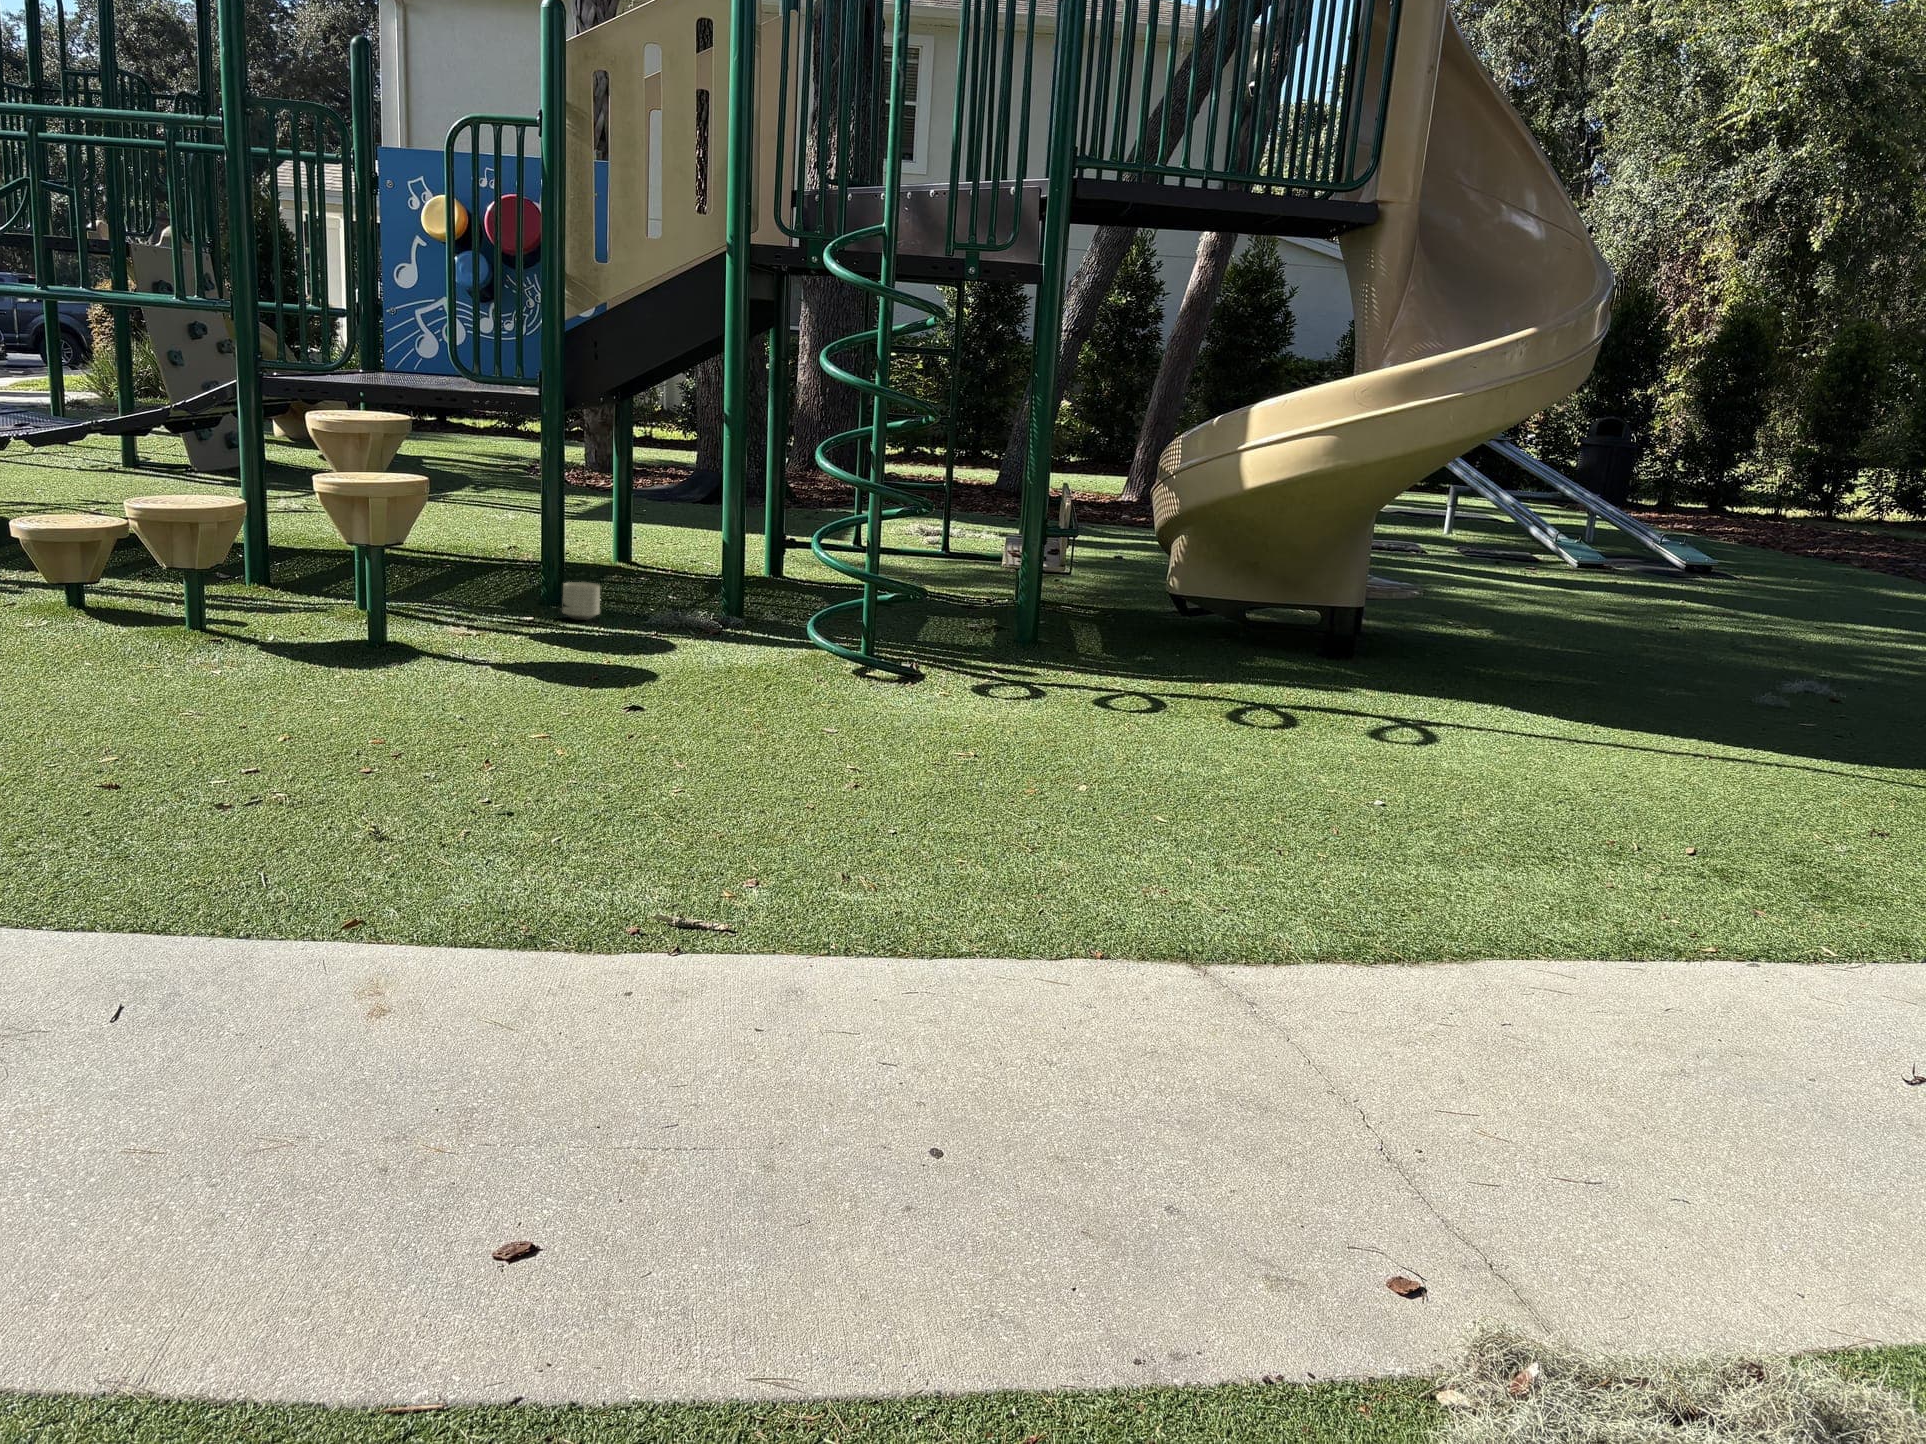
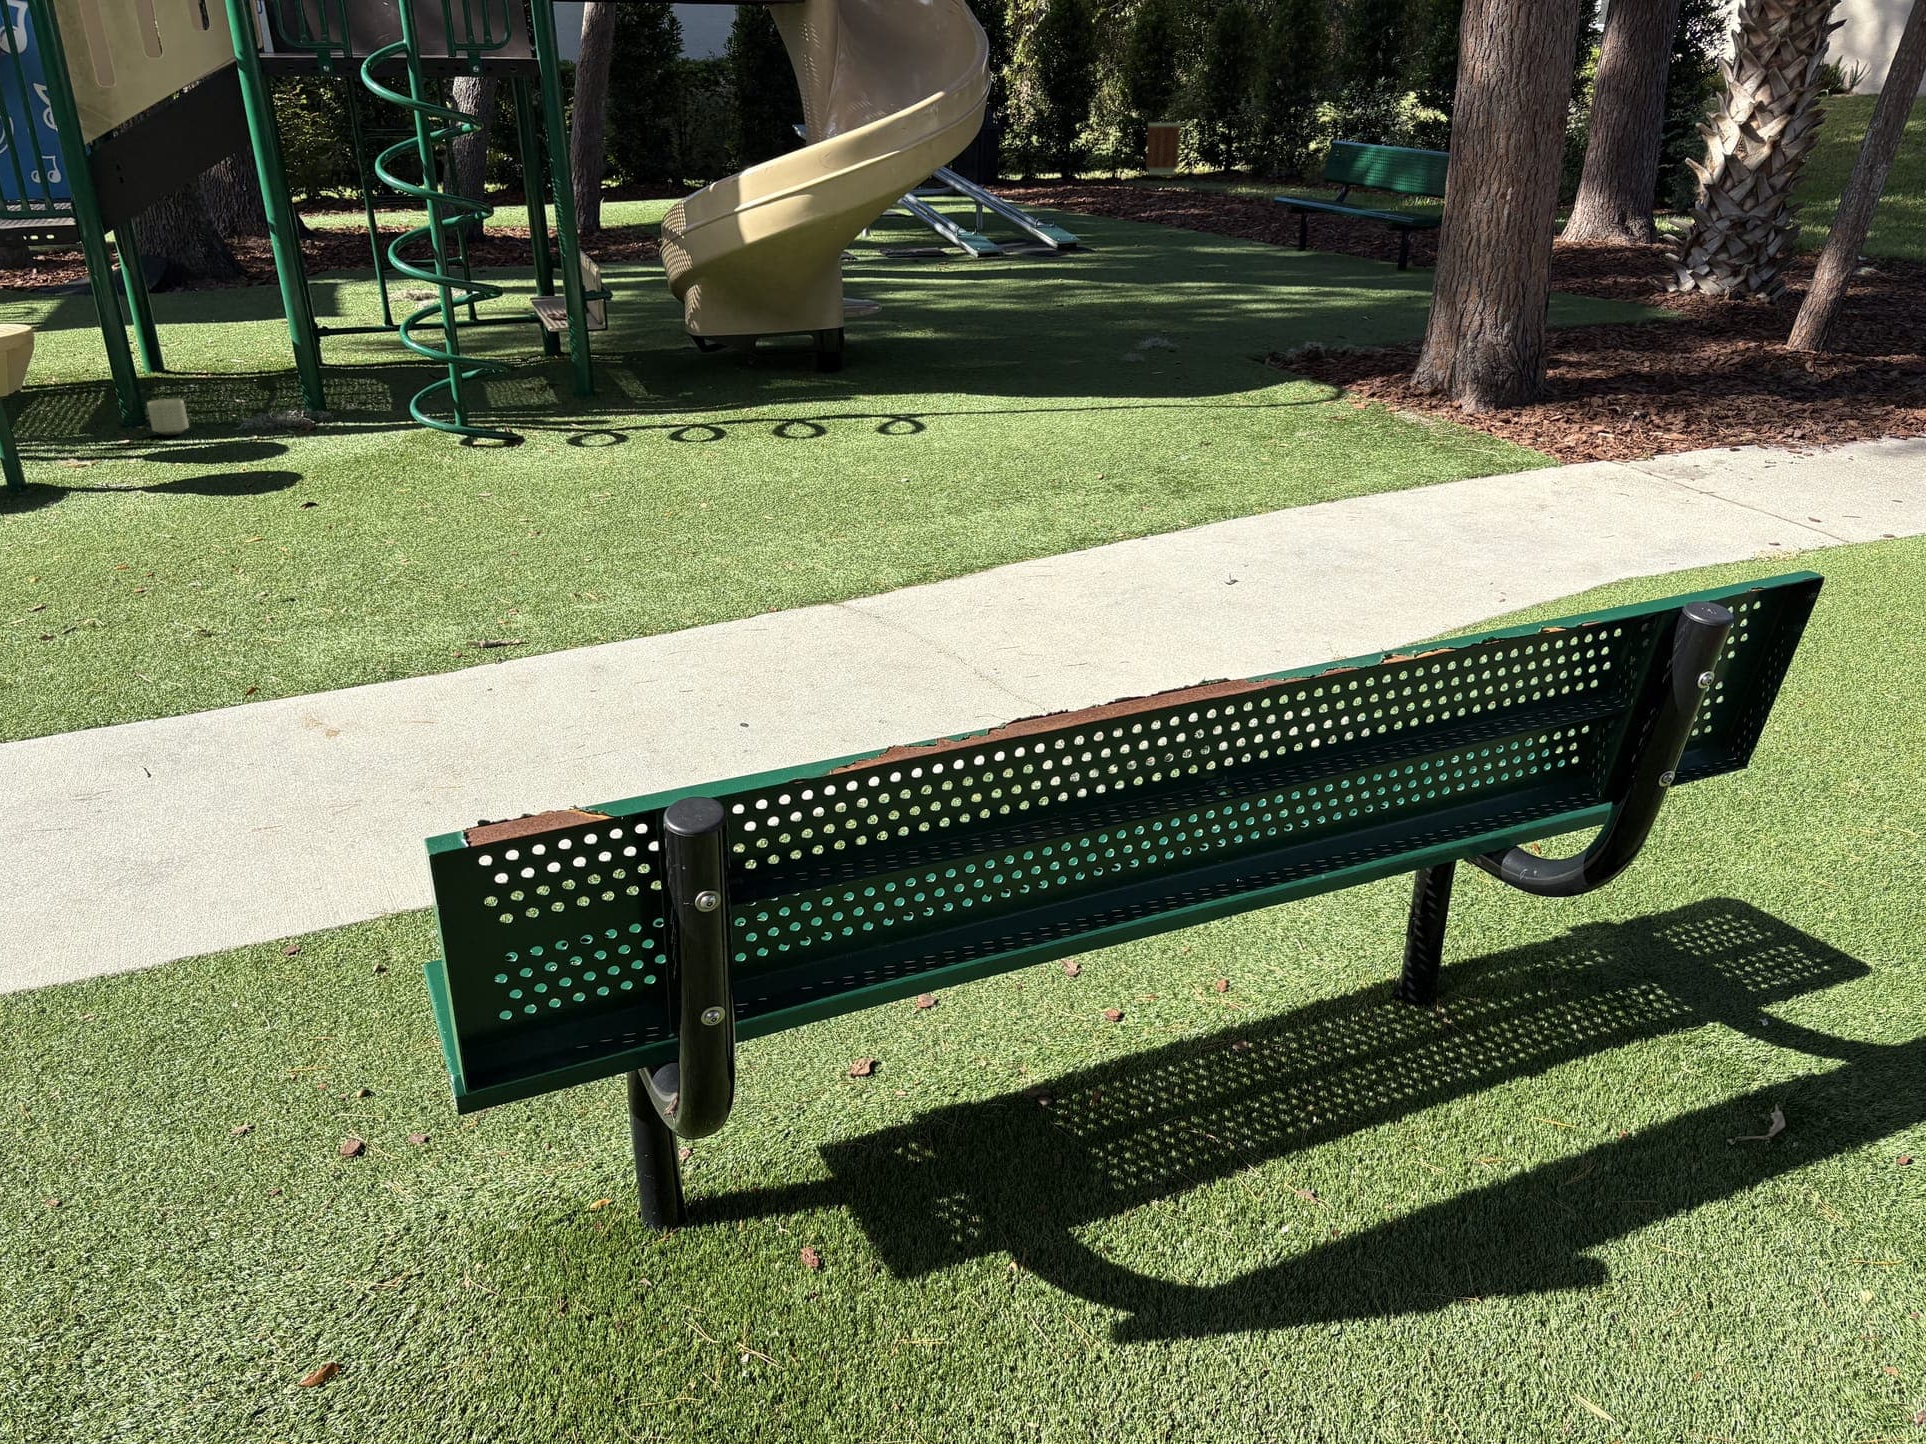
trash can: none [1821,458,1874,518] -> present [1146,122,1181,175]

